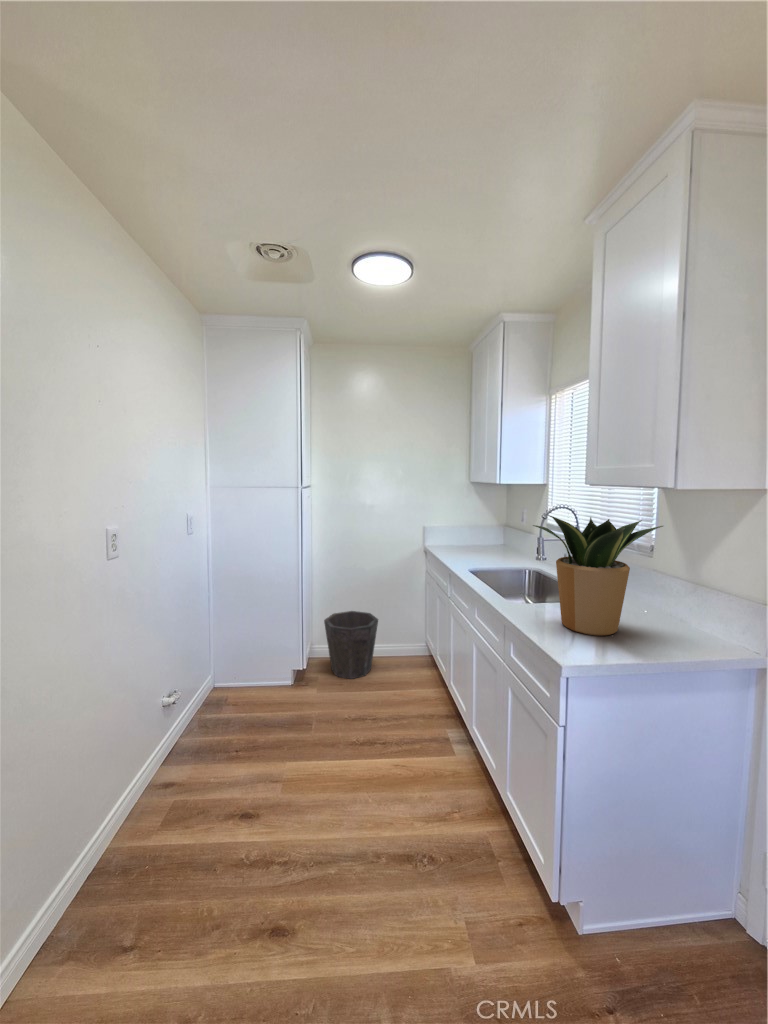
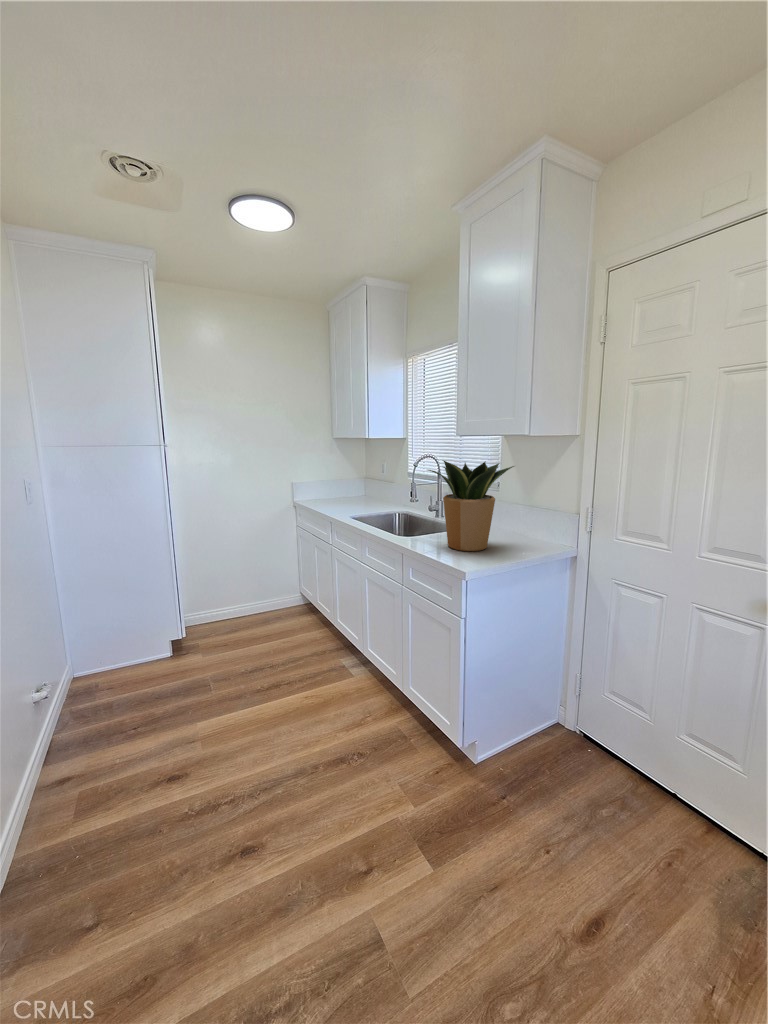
waste bin: present [324,611,378,679] -> none [201,572,260,639]

